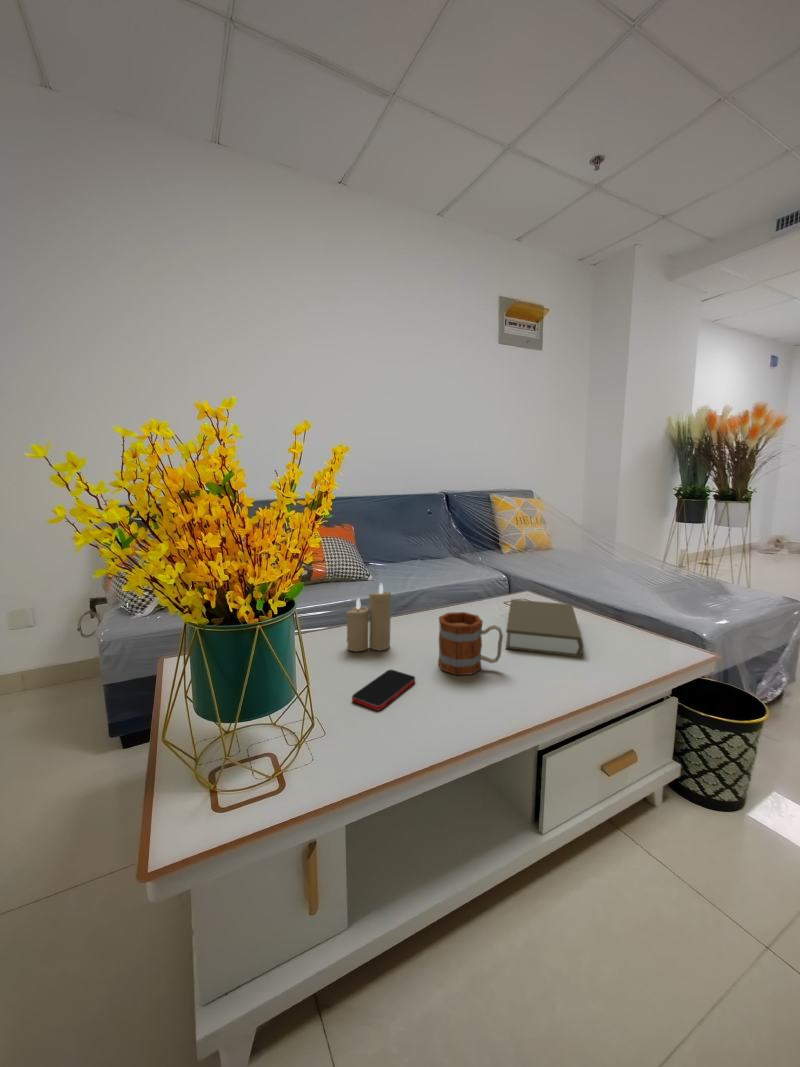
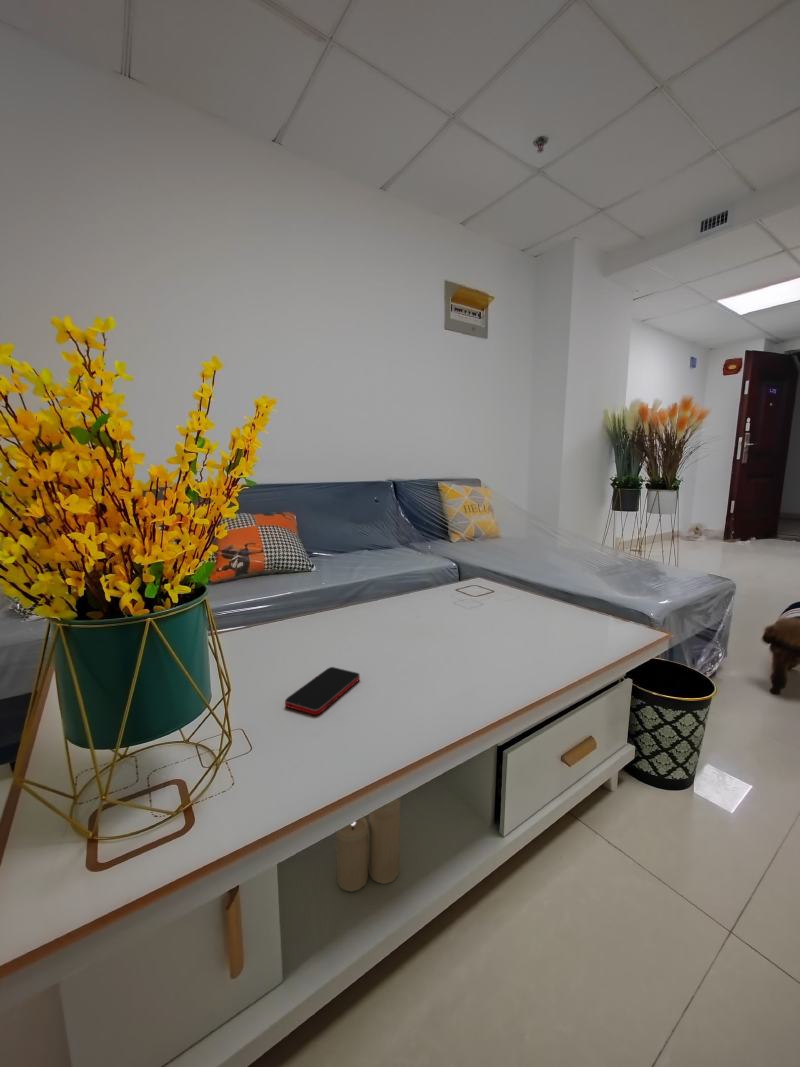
candle: present [347,584,391,651] -> present [336,798,401,891]
book: present [506,600,583,657] -> none [458,586,540,643]
mug: present [438,612,503,675] -> none [385,599,456,669]

